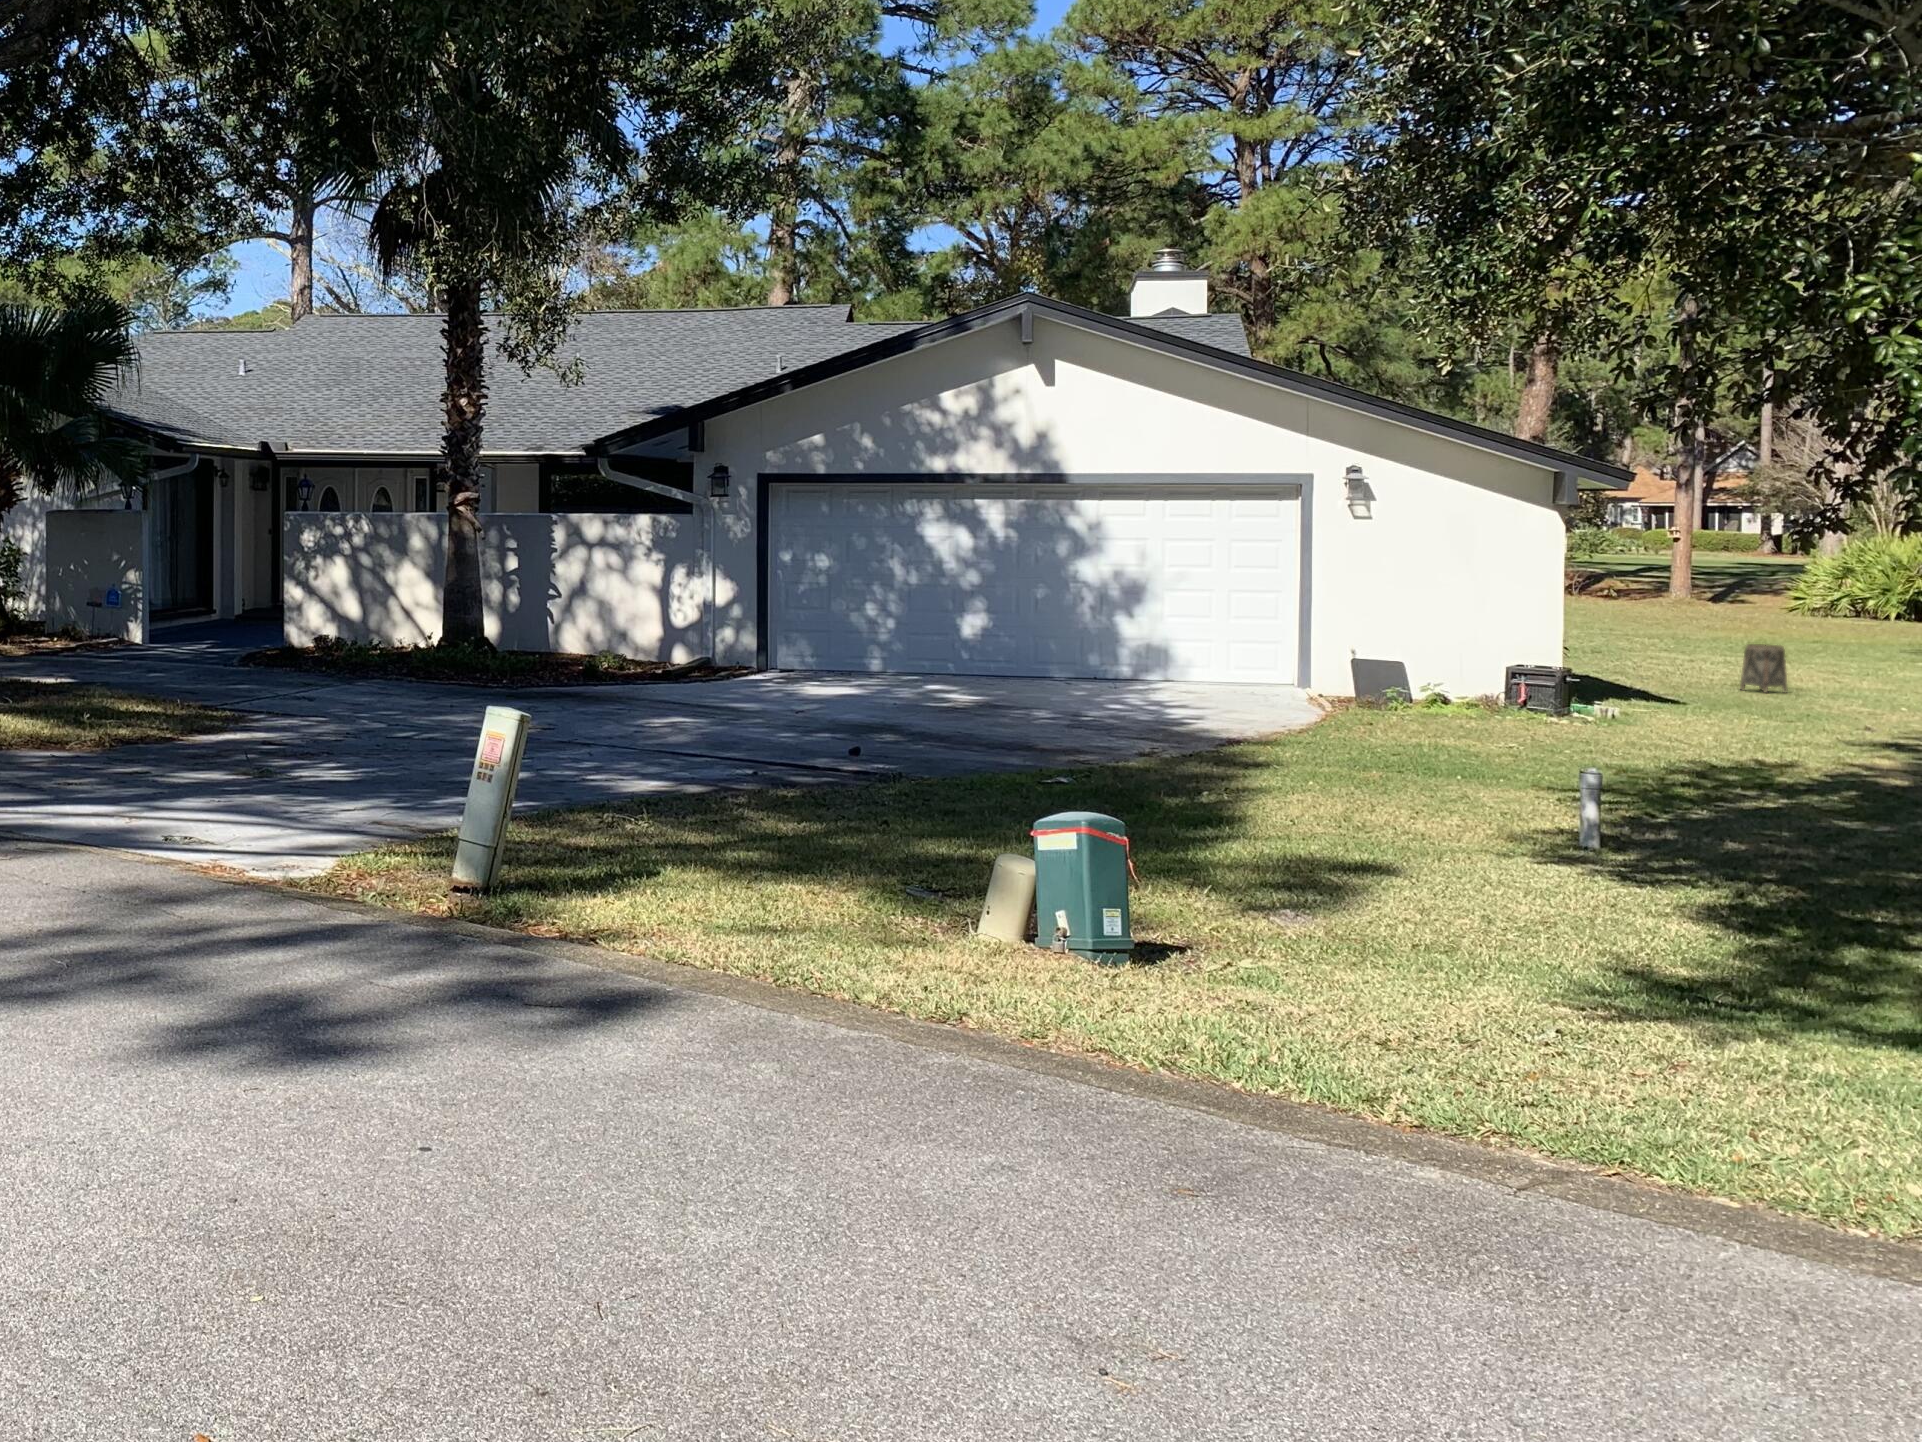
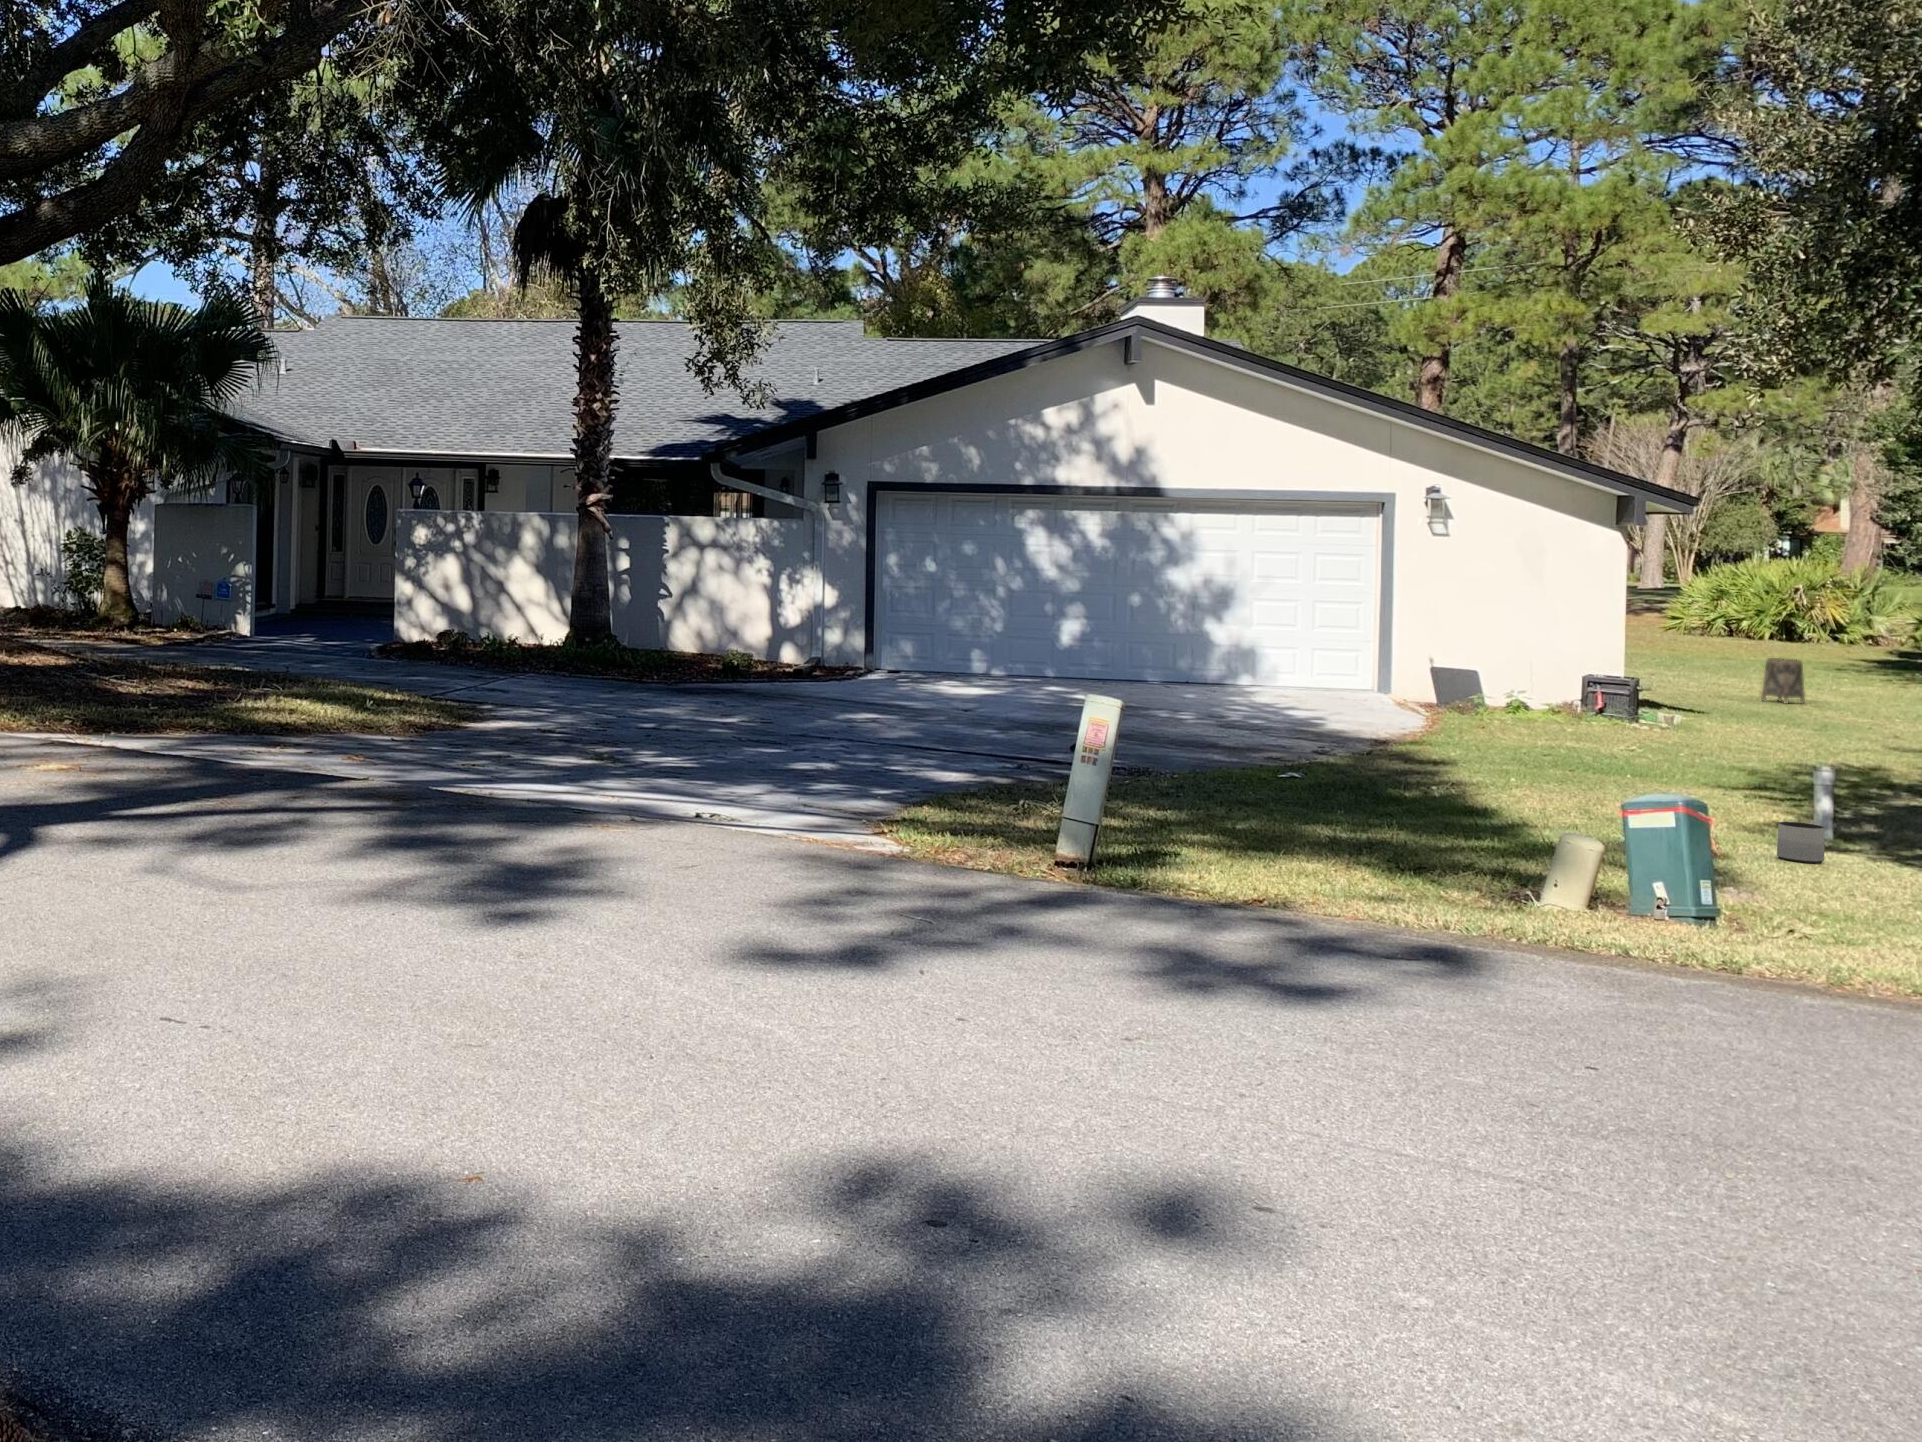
planter: none [1535,838,1587,885] -> present [1777,822,1825,863]

